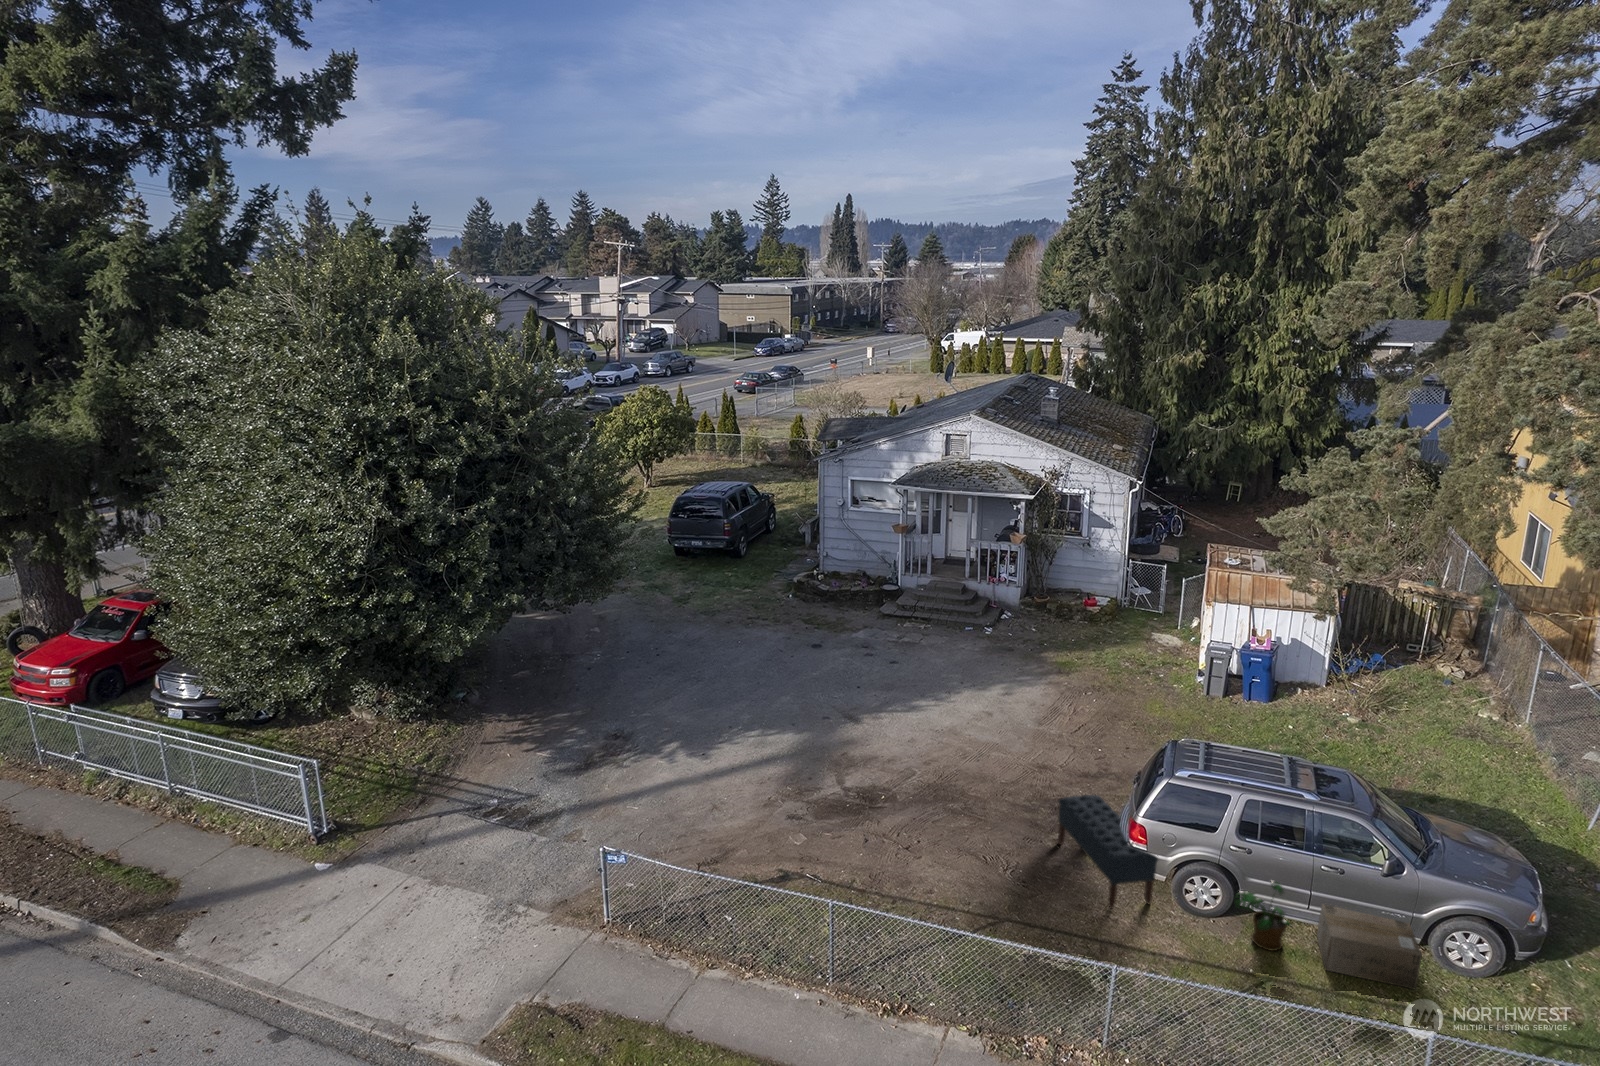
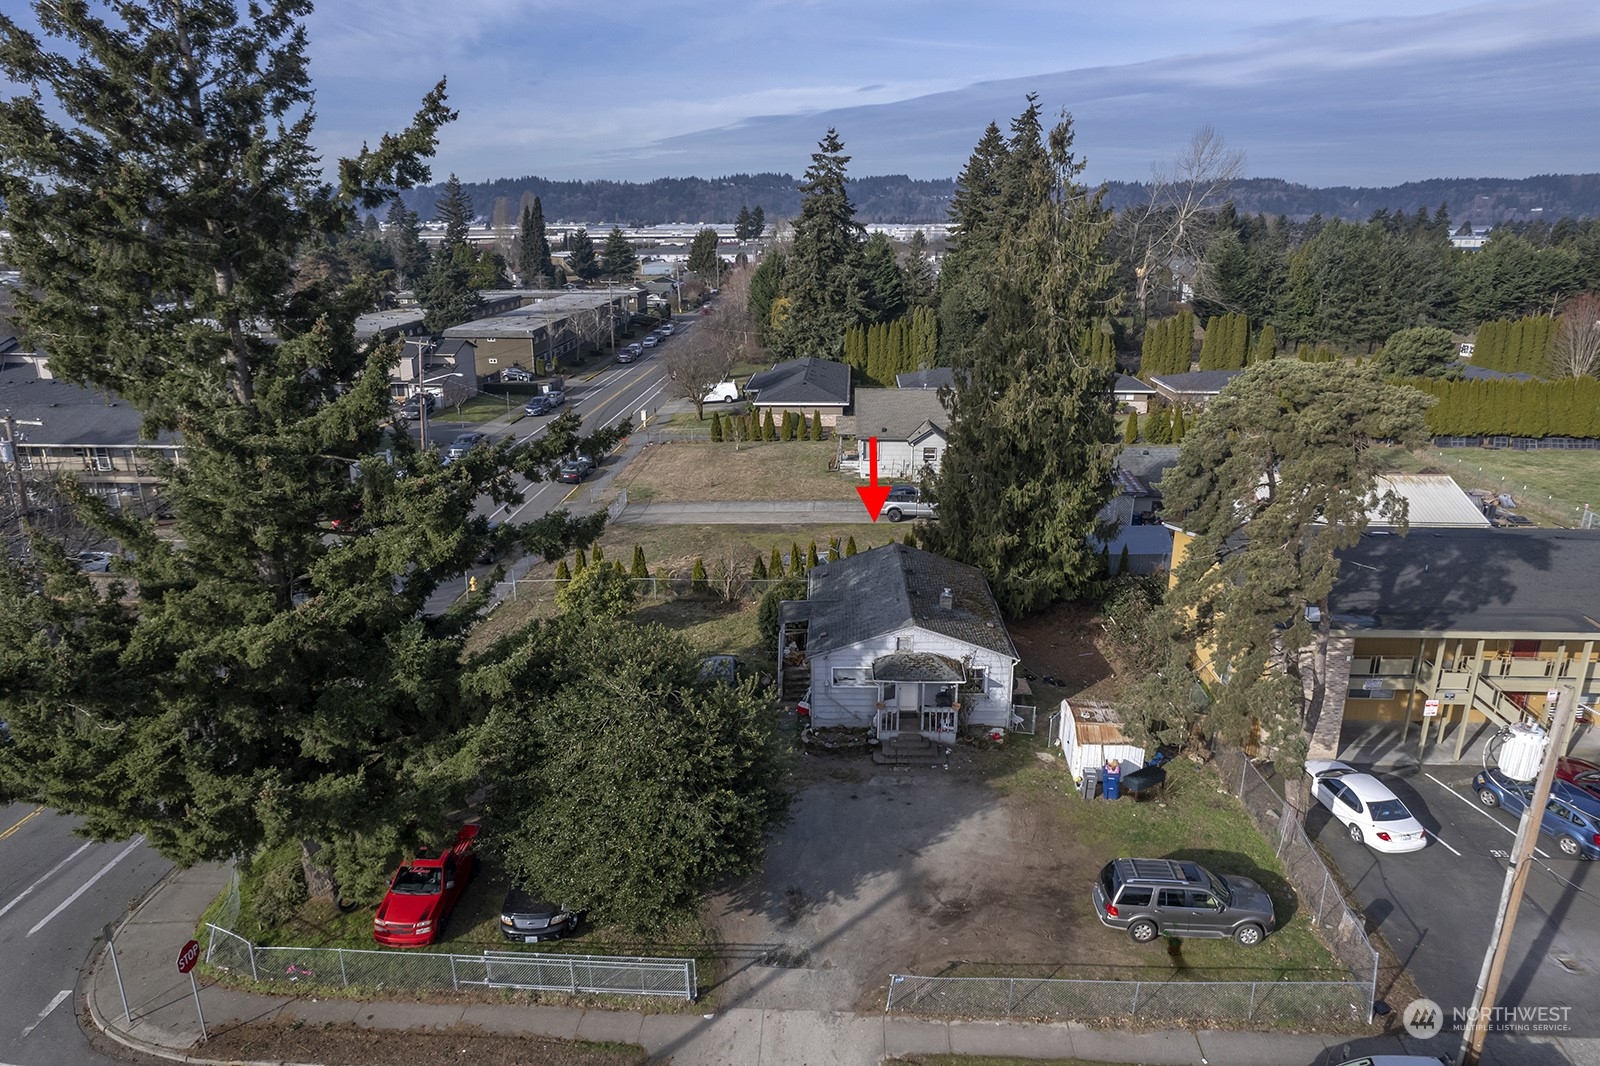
bench: present [1058,795,1158,909] -> present [1122,765,1167,801]
cardboard box: present [1317,904,1422,989] -> none [1191,928,1237,960]

